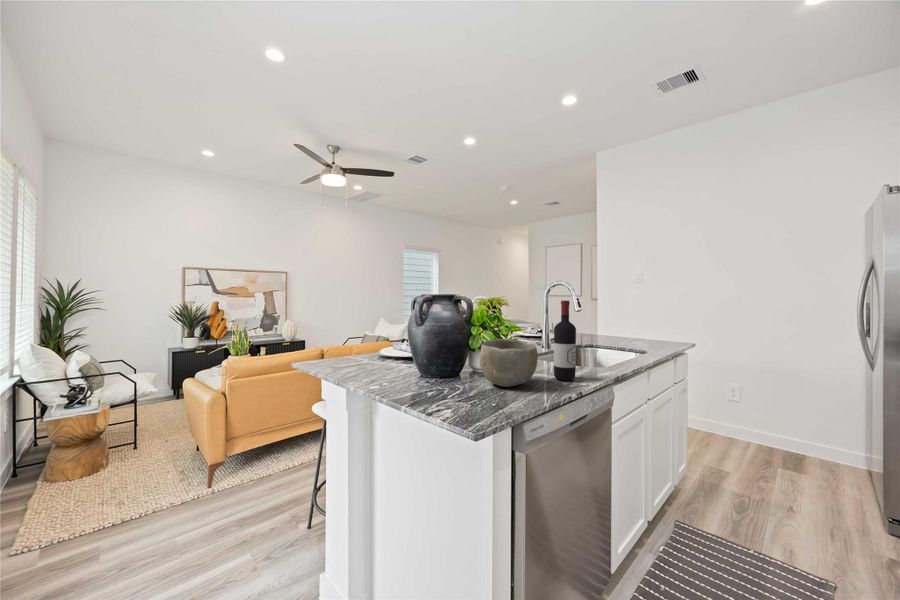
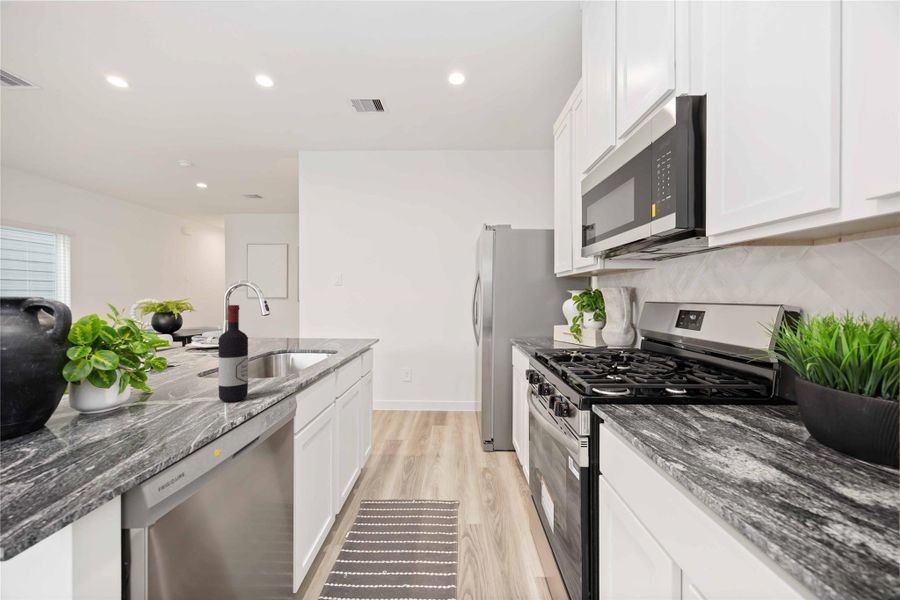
bowl: present [479,339,538,387] -> none [80,359,189,430]

